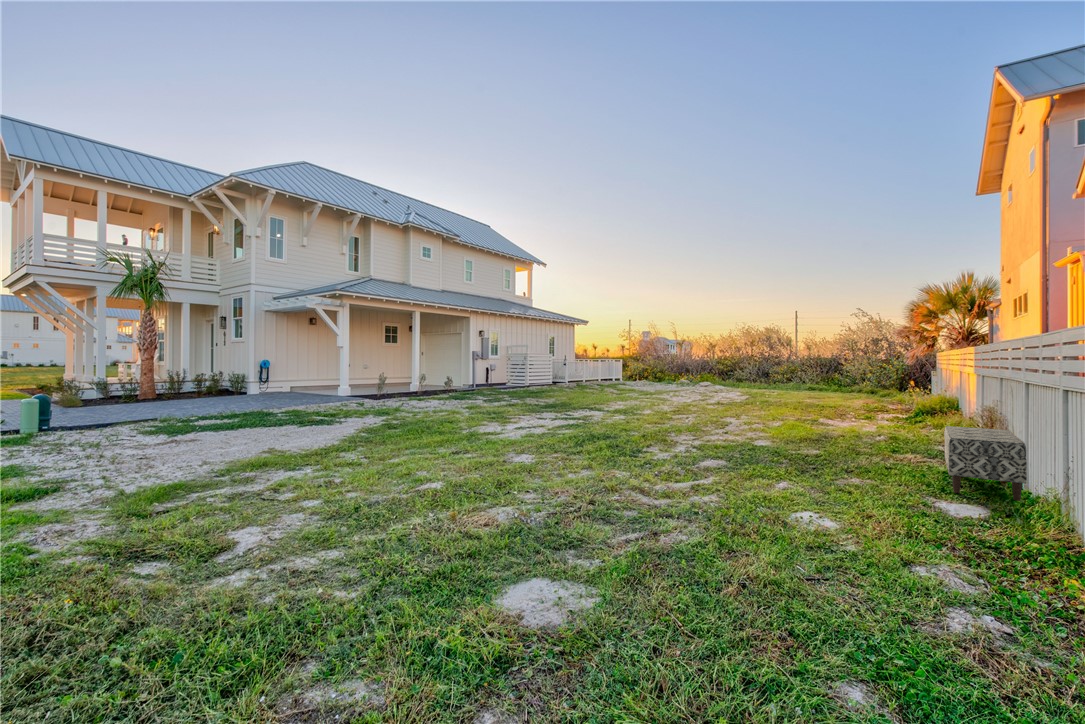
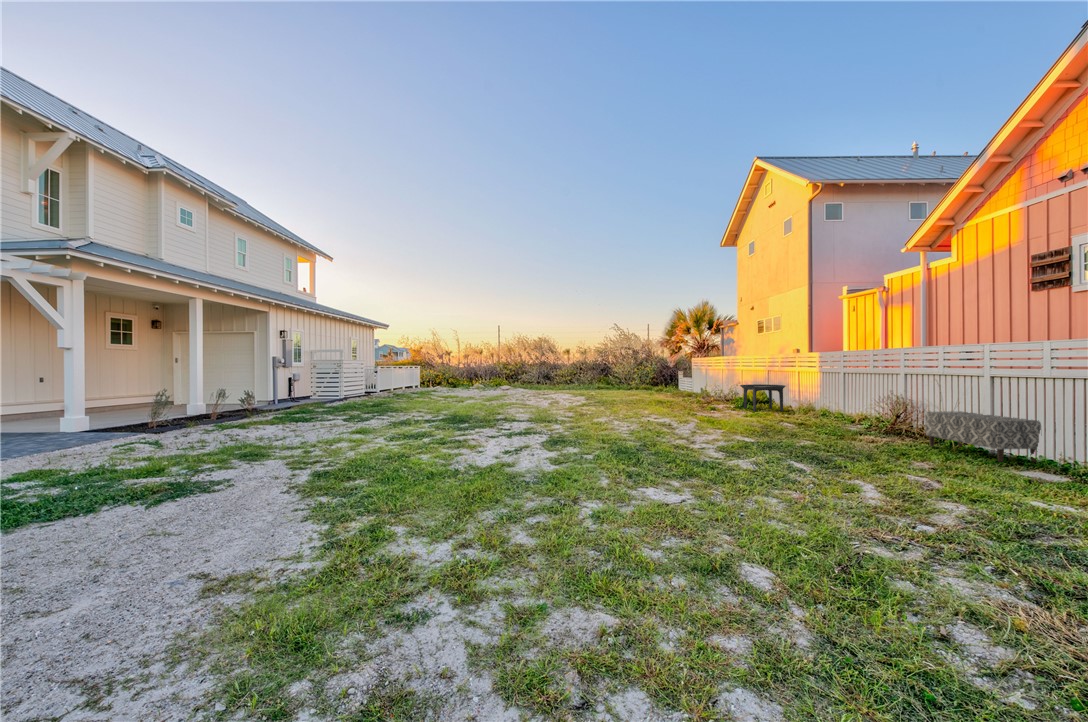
round table: none [891,390,963,428] -> present [740,384,786,411]

